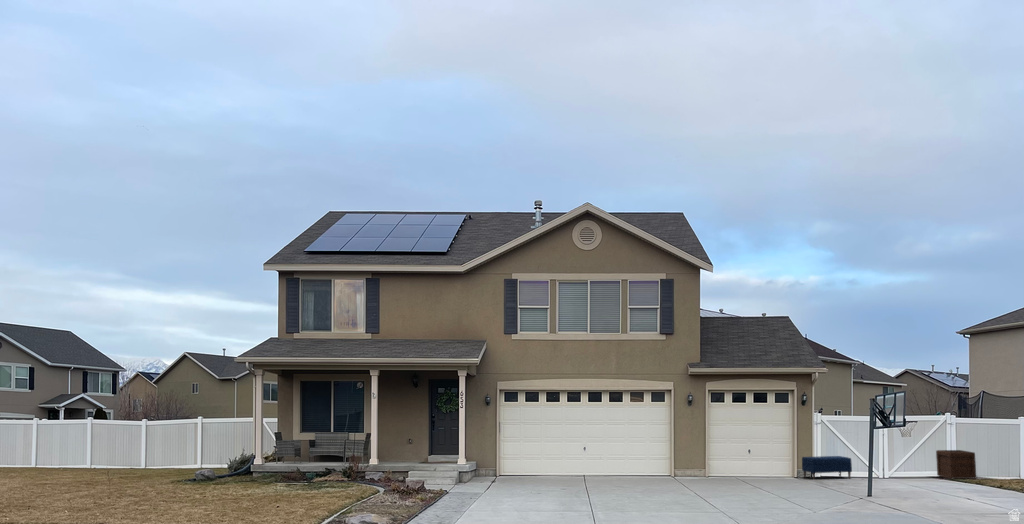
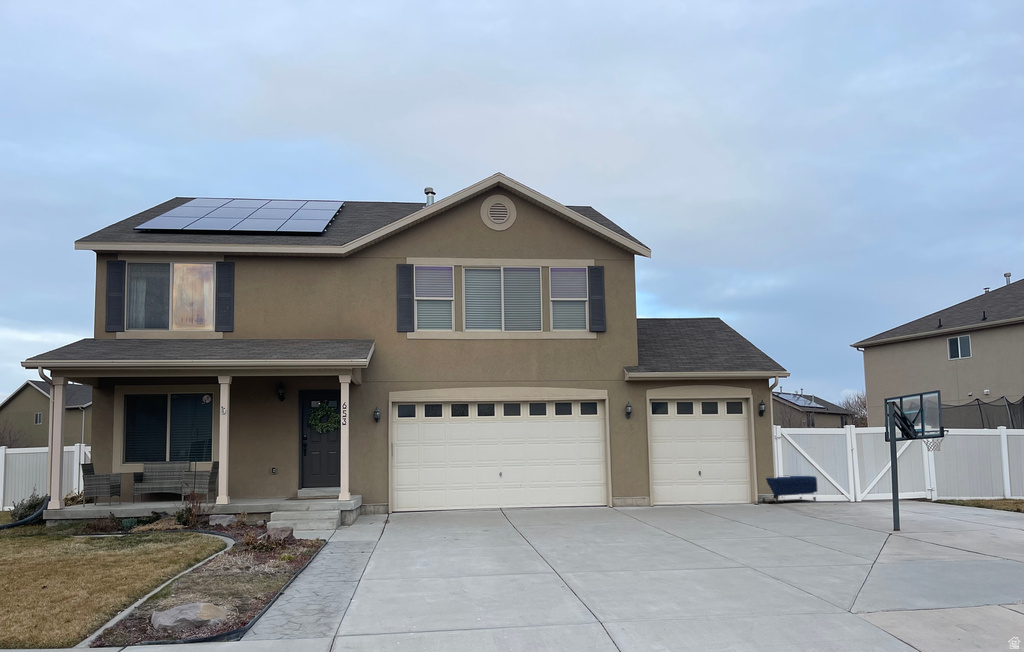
wooden crate: present [936,450,976,479] -> none [902,464,951,498]

